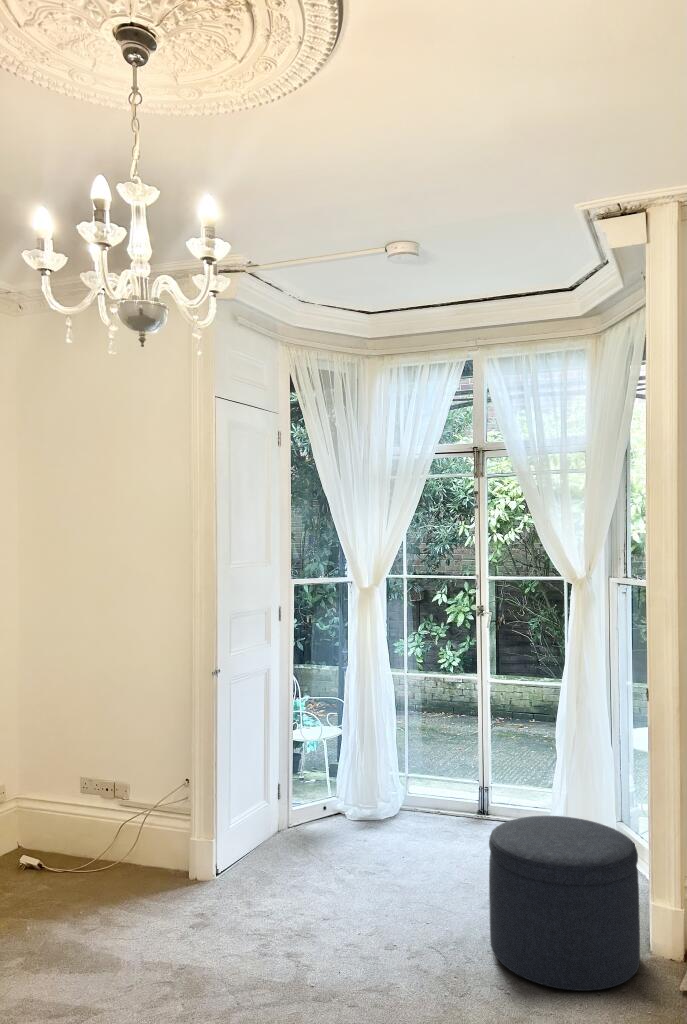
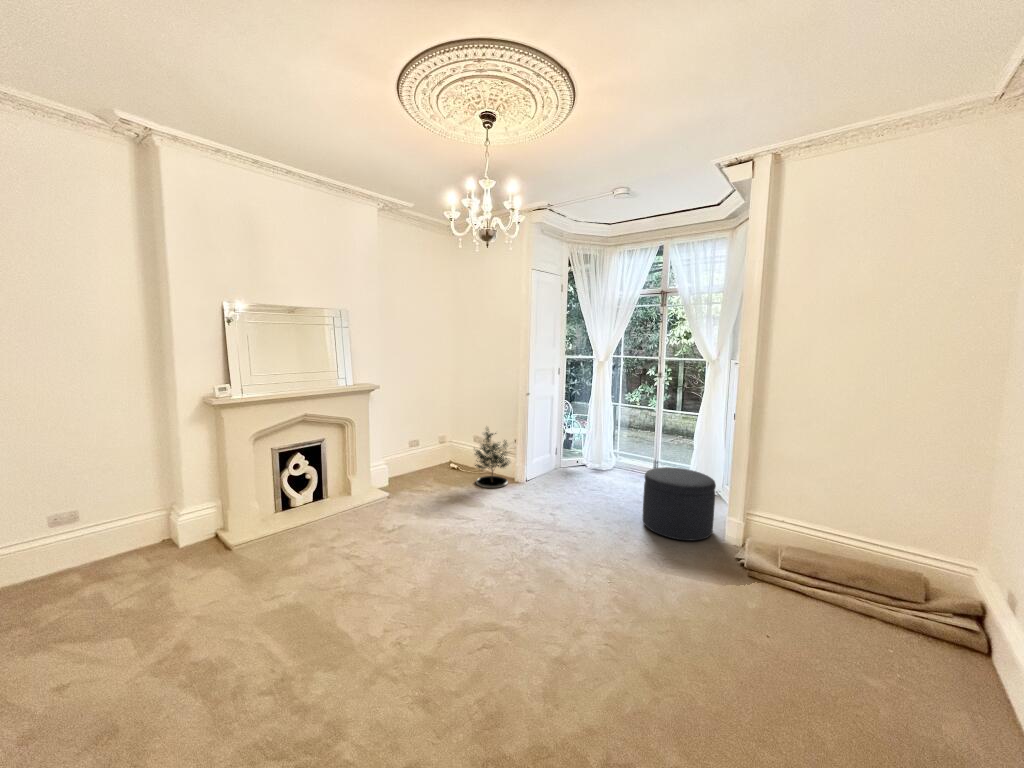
potted tree: none [85,749,179,904] -> present [474,429,509,488]

